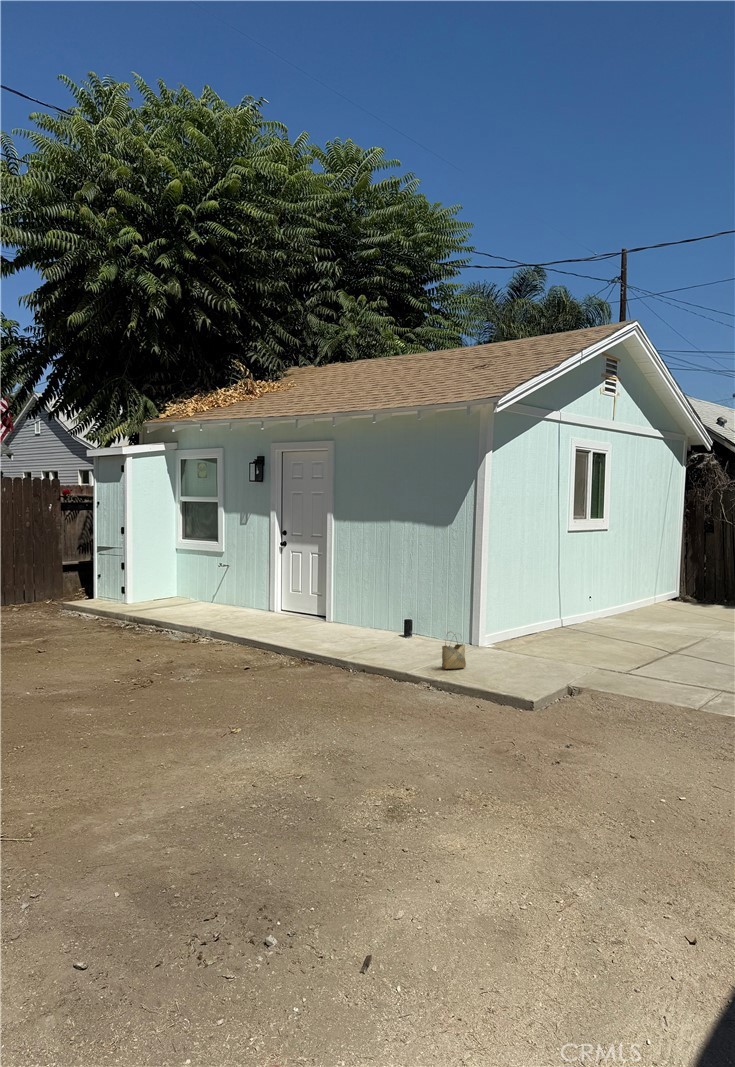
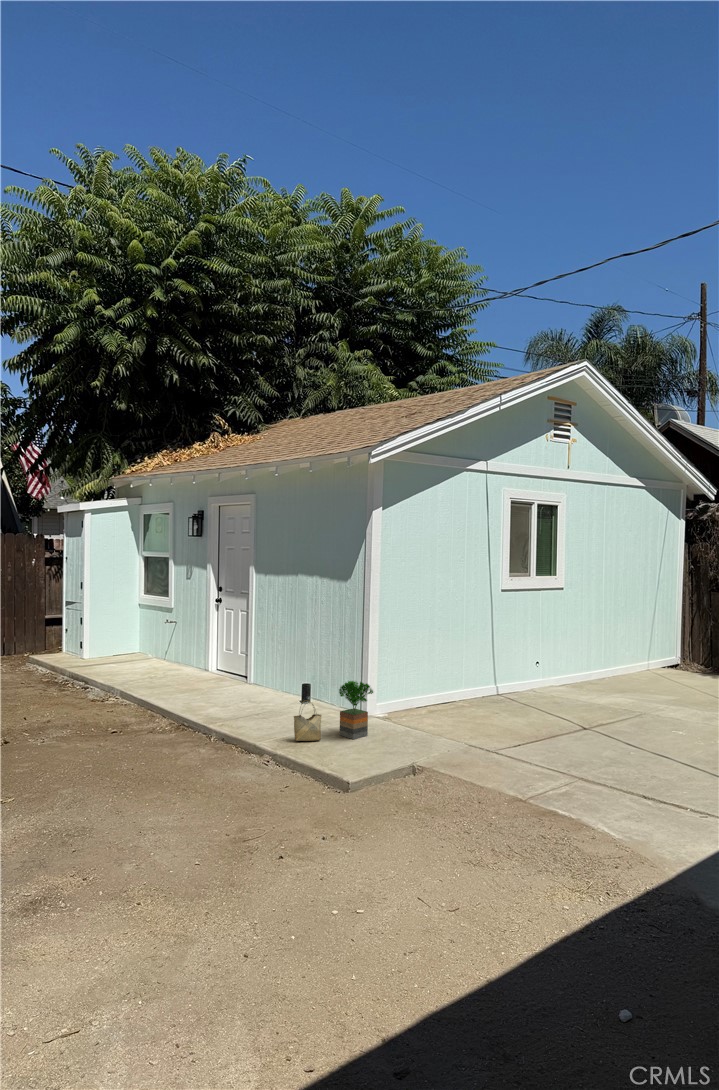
potted tree: none [476,613,509,666] -> present [339,681,373,739]

